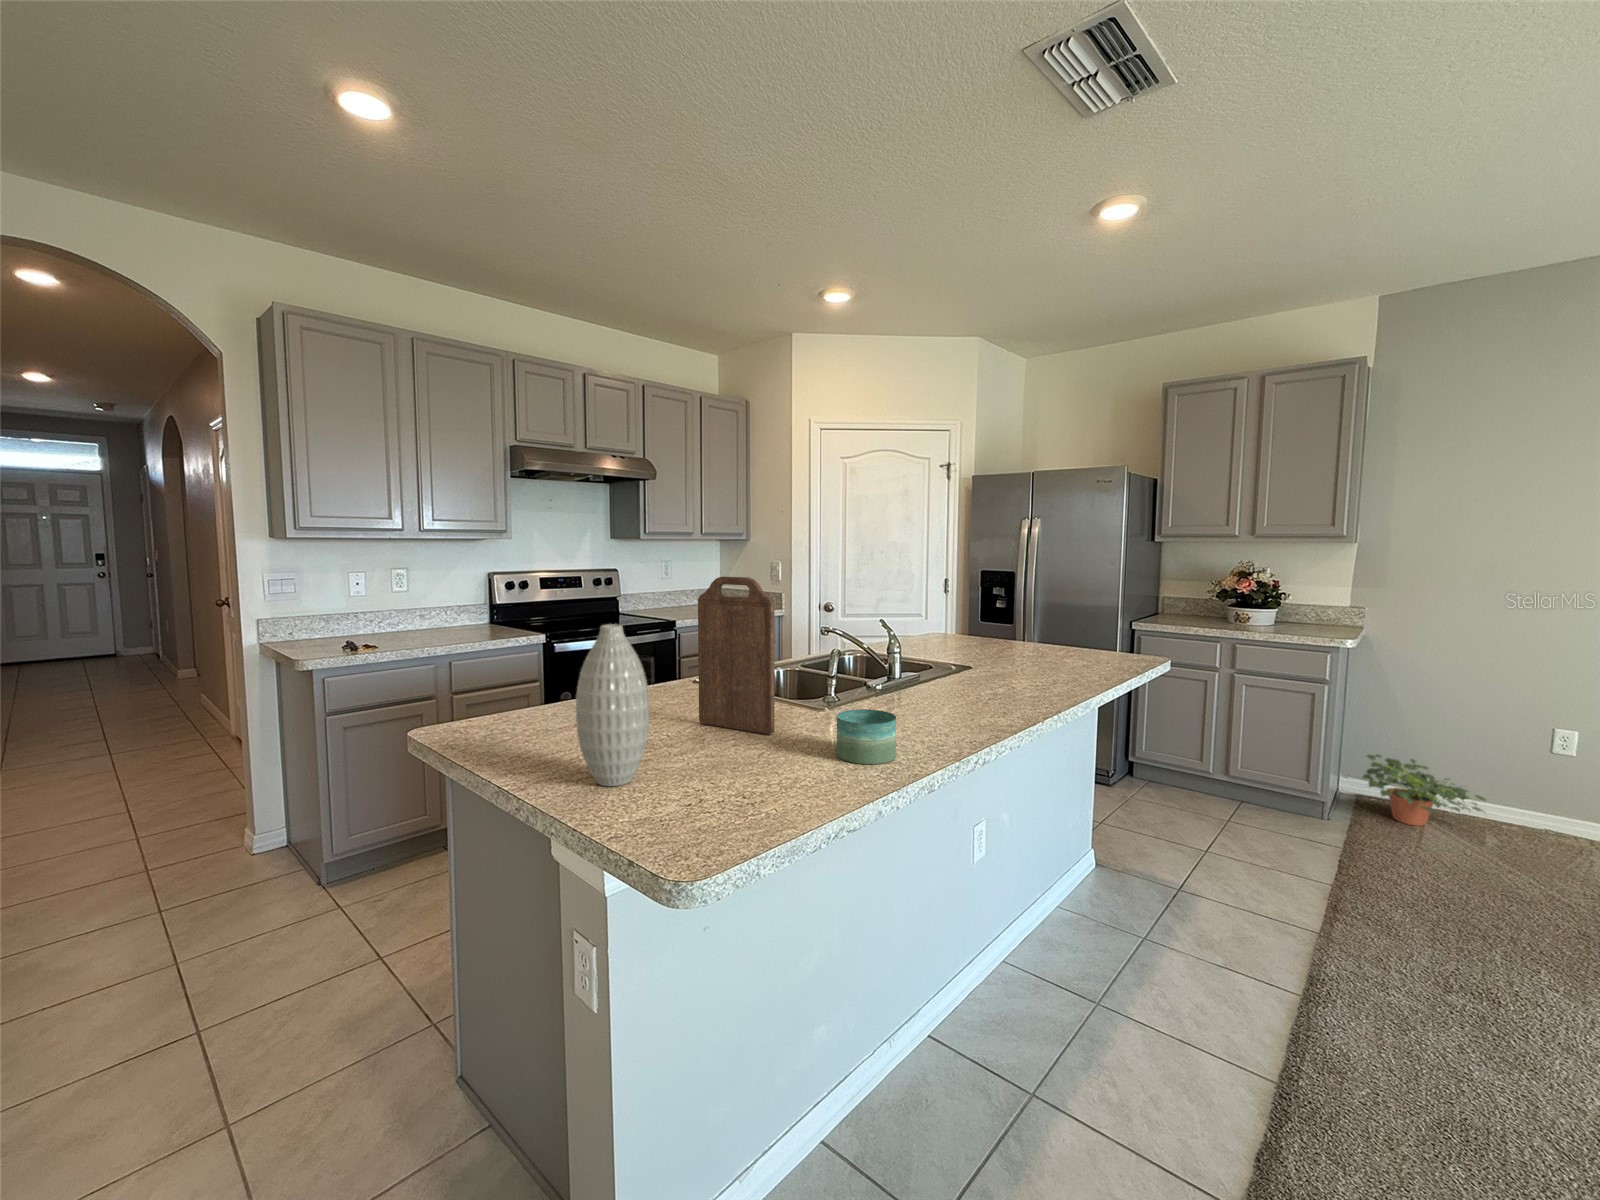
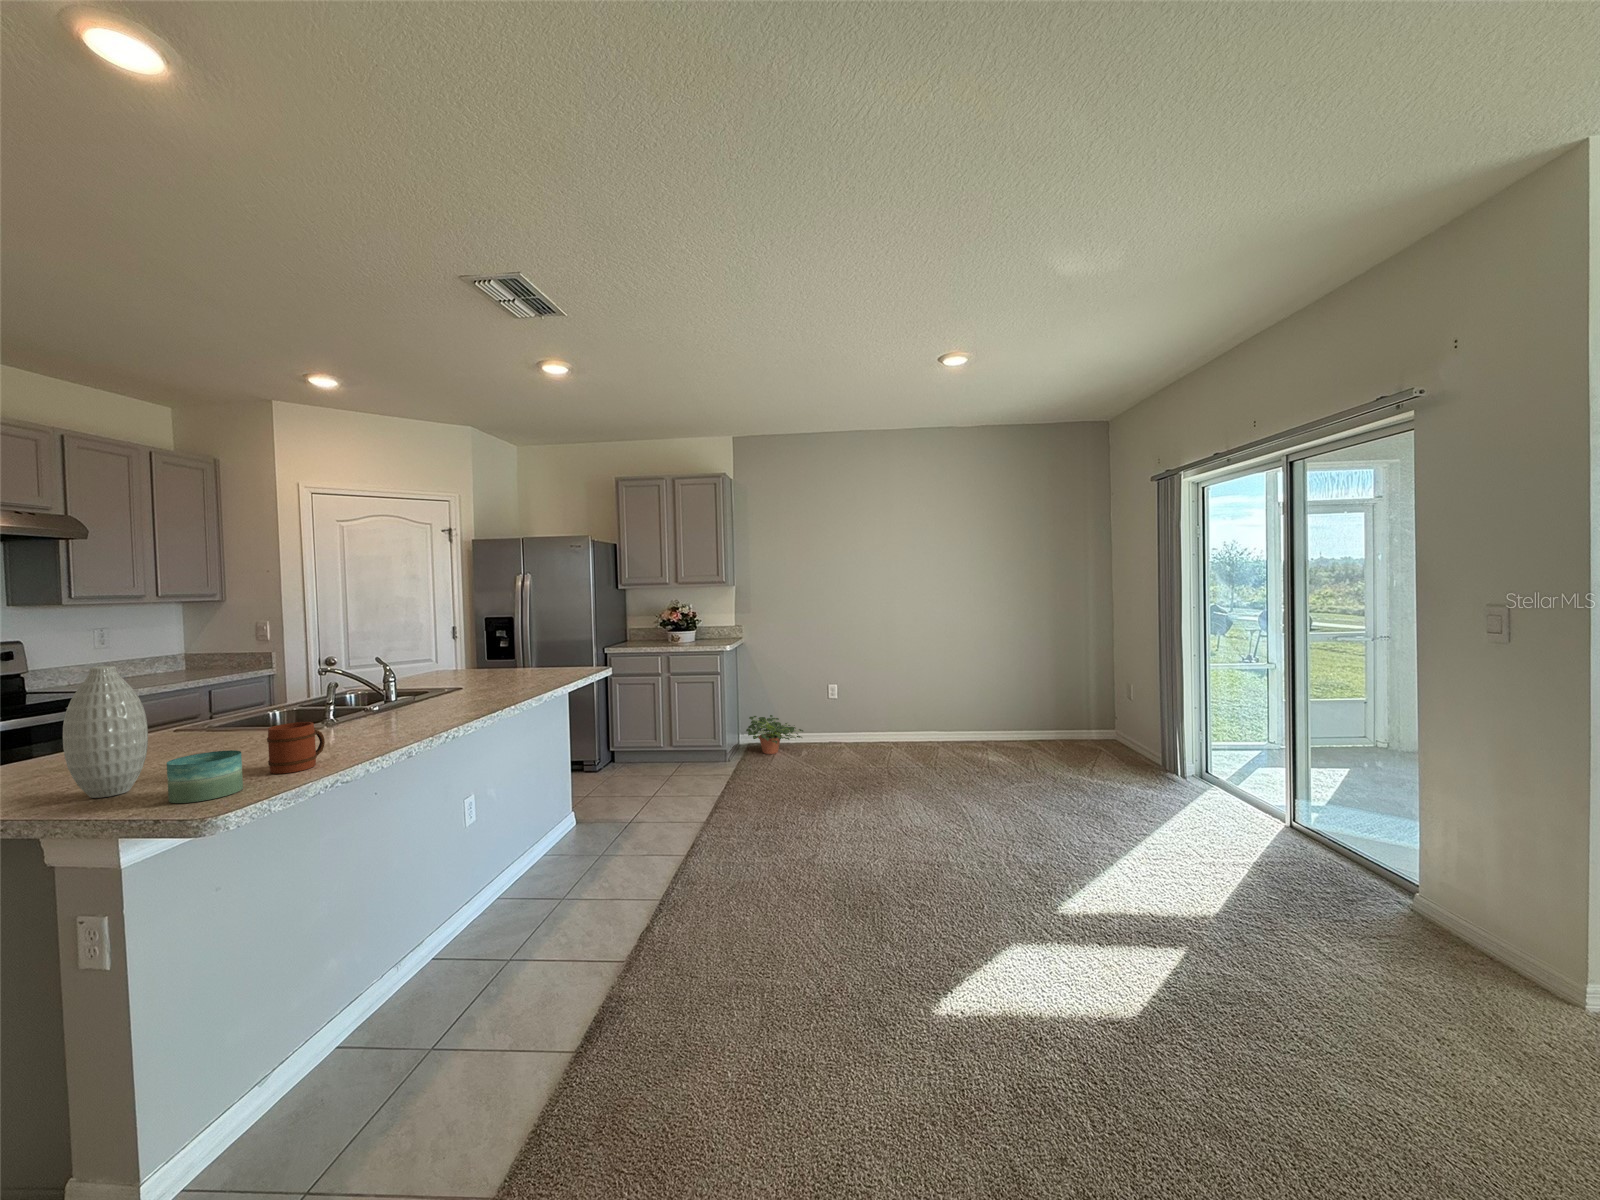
cutting board: present [698,577,774,734] -> none [186,625,275,752]
candle: present [837,709,896,764] -> present [167,750,243,803]
mug: none [764,723,827,798] -> present [267,722,325,774]

